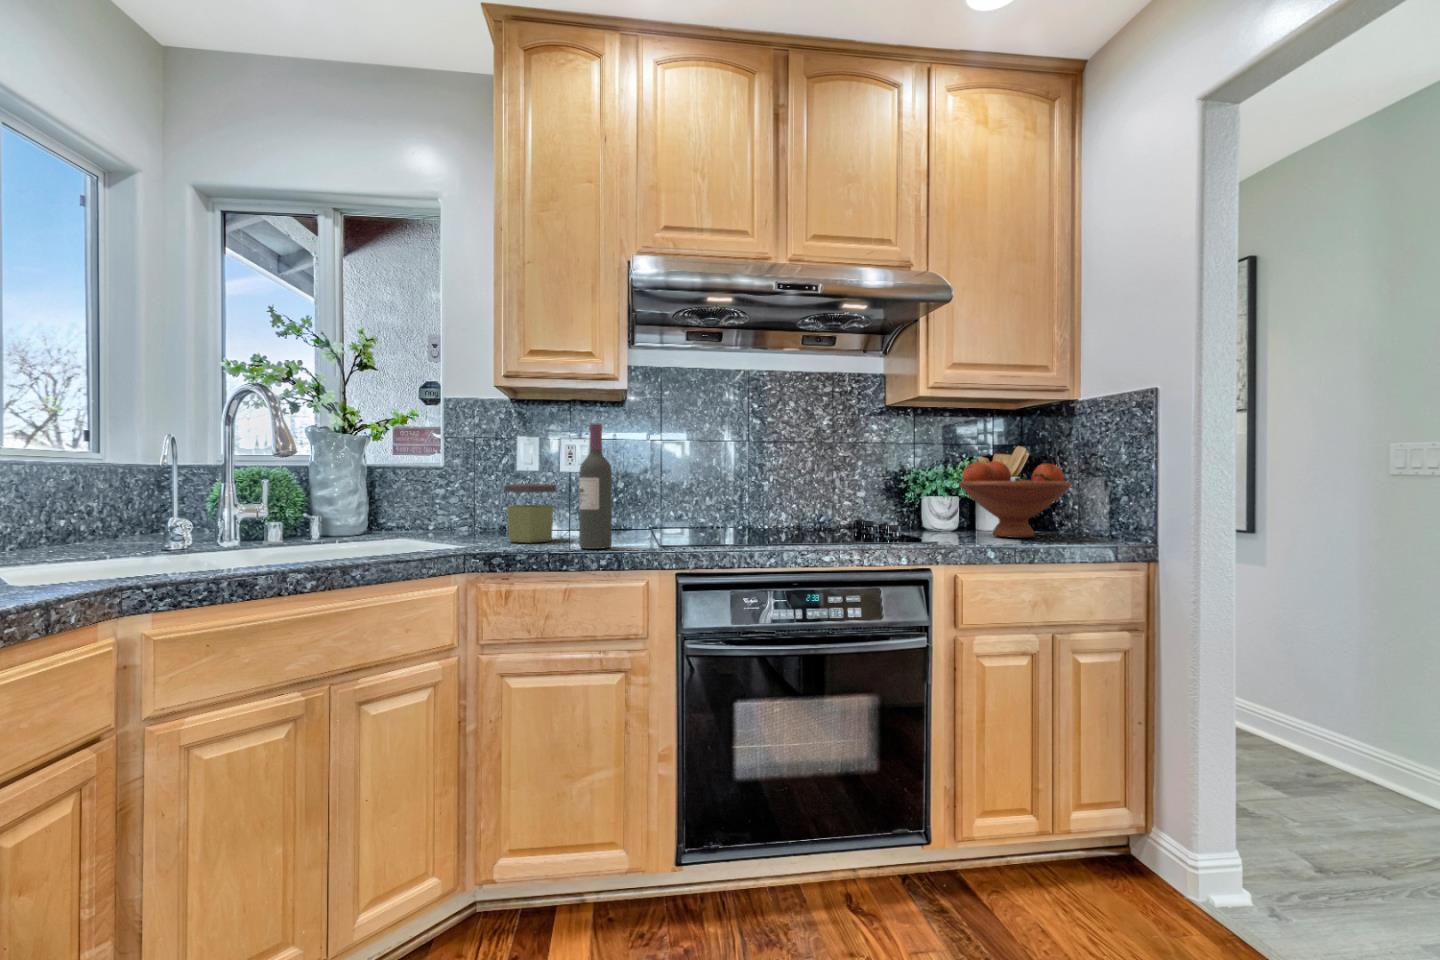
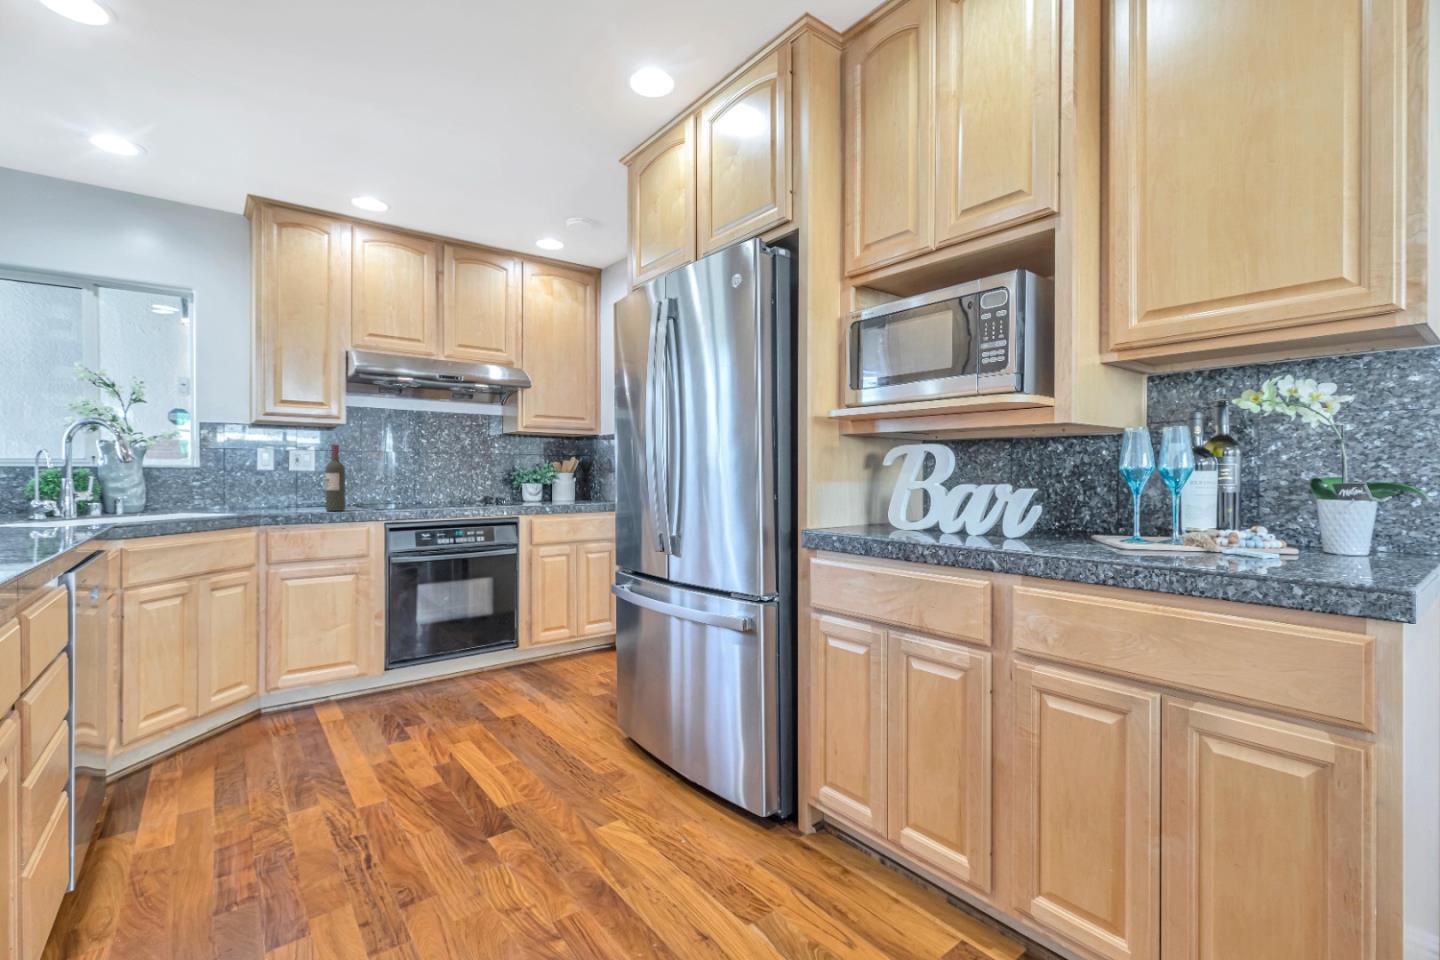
fruit bowl: present [959,461,1072,538] -> none [538,465,591,502]
jar: present [504,484,556,543] -> none [267,477,304,511]

